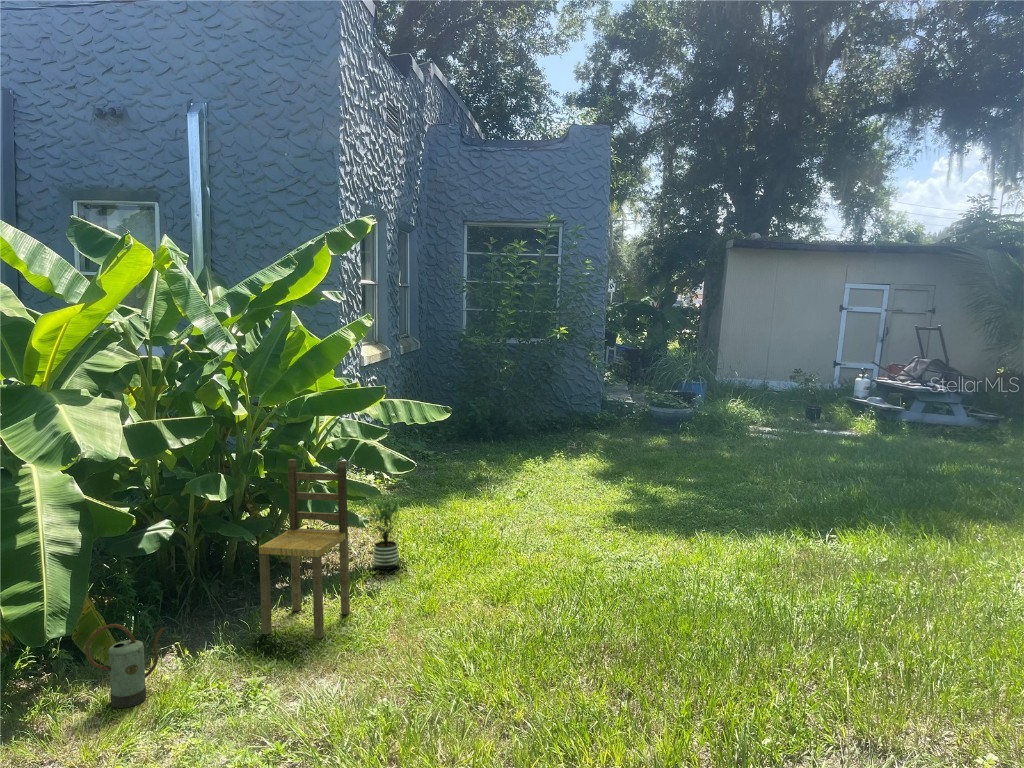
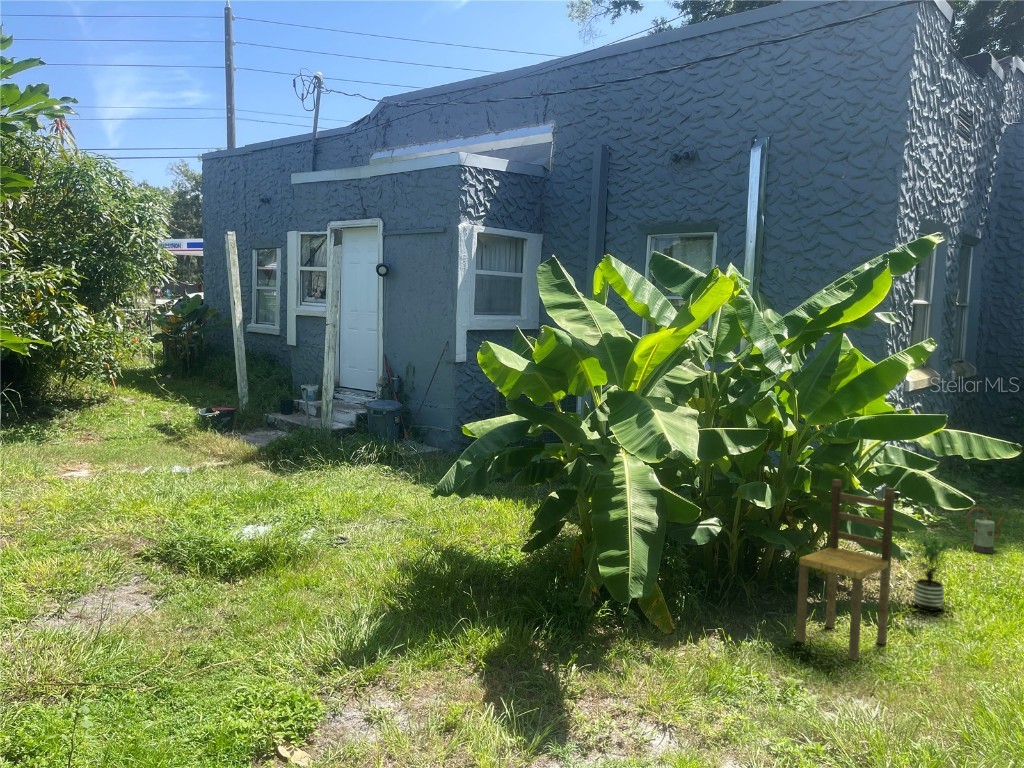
watering can: present [85,624,165,708] -> present [966,507,1004,553]

